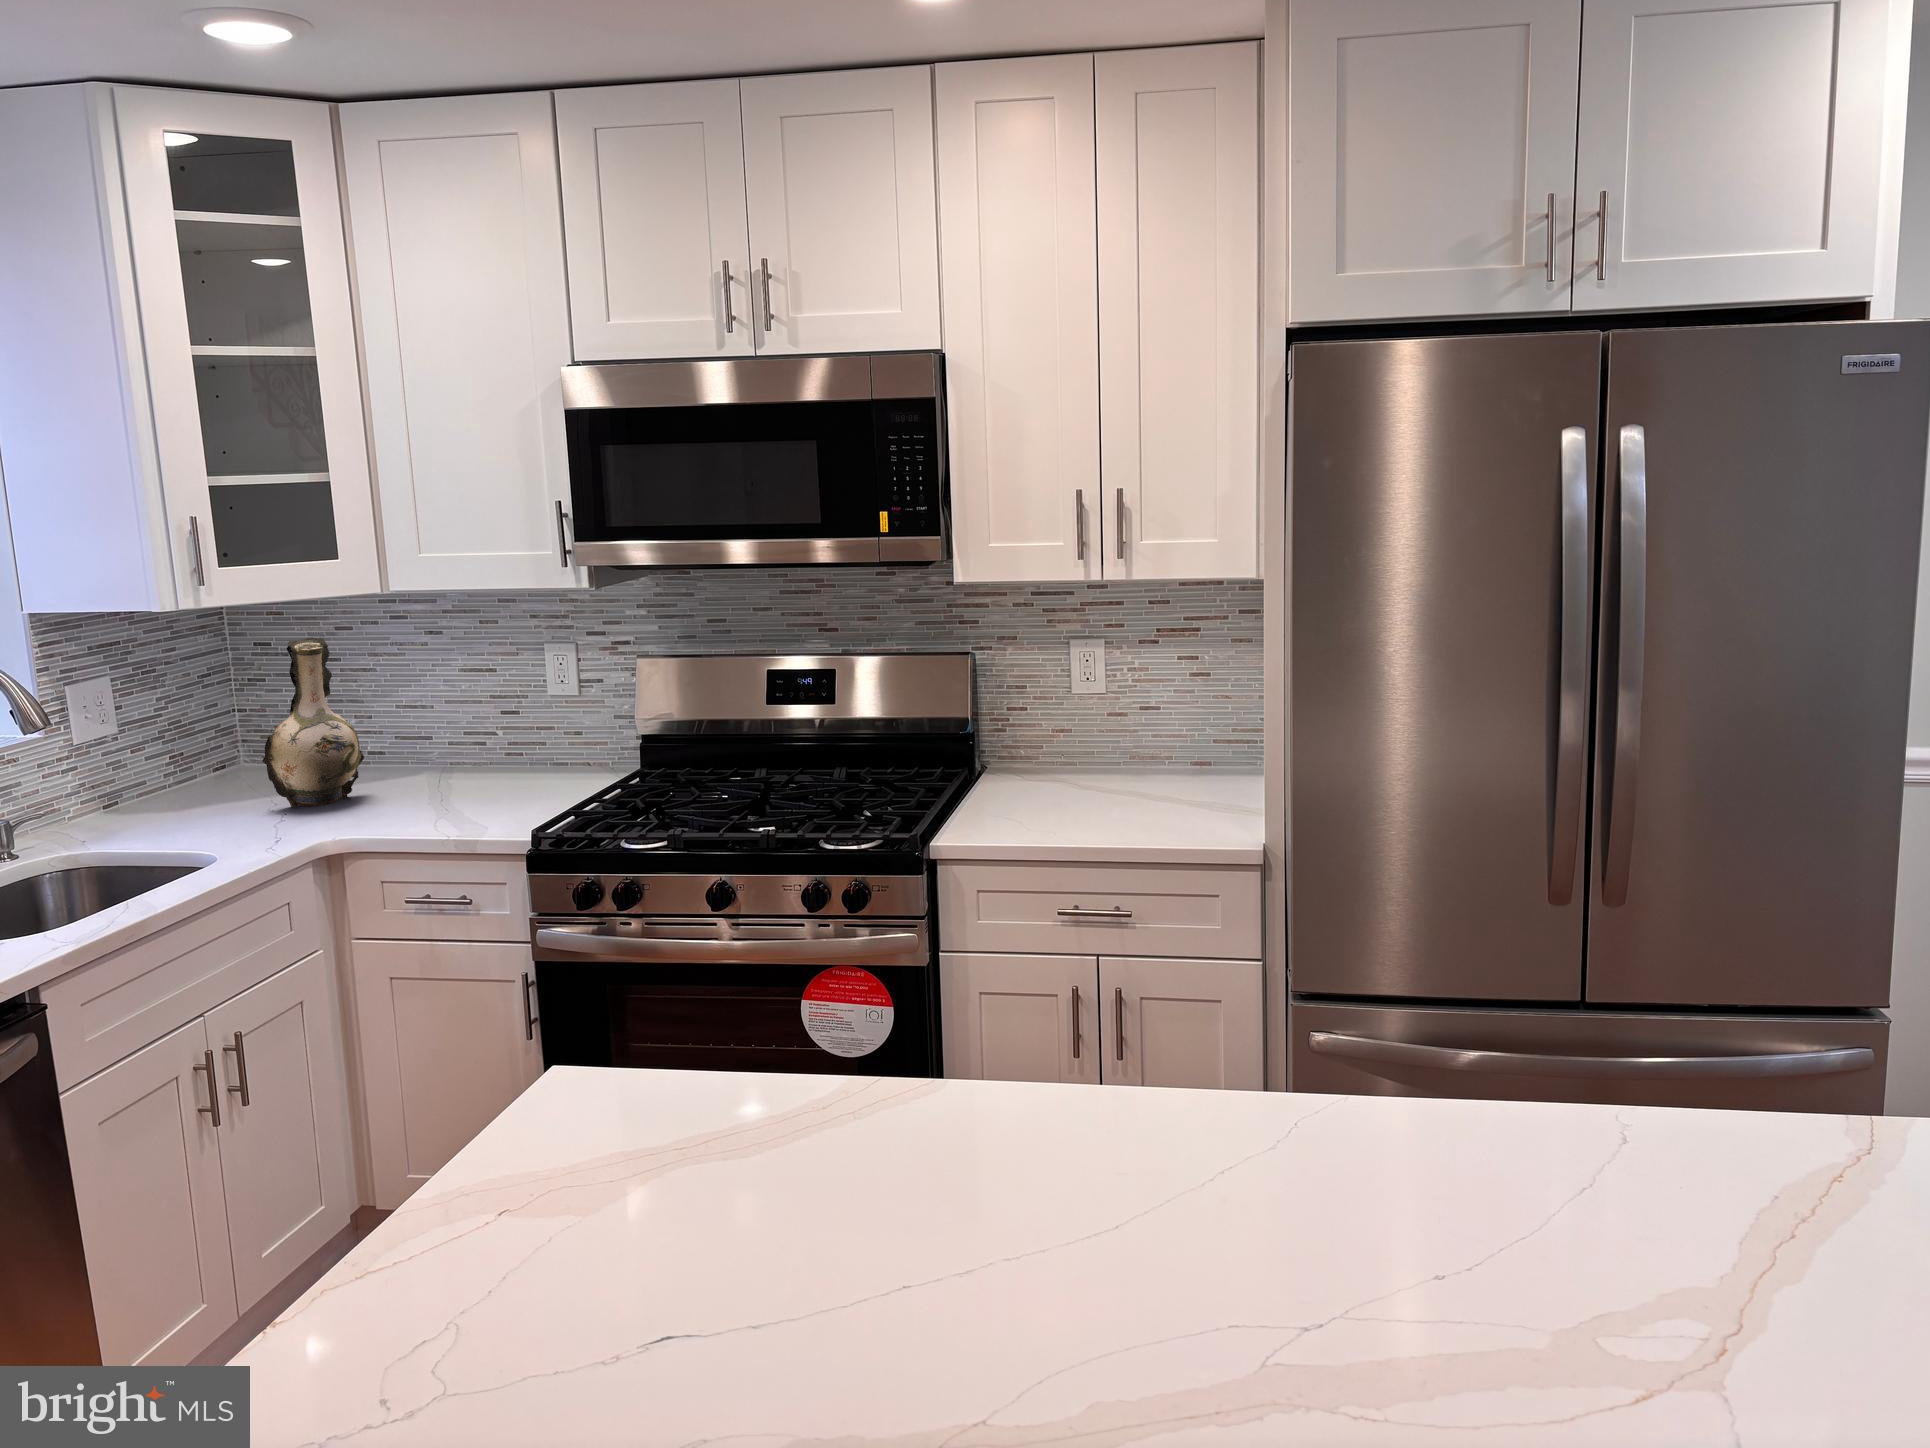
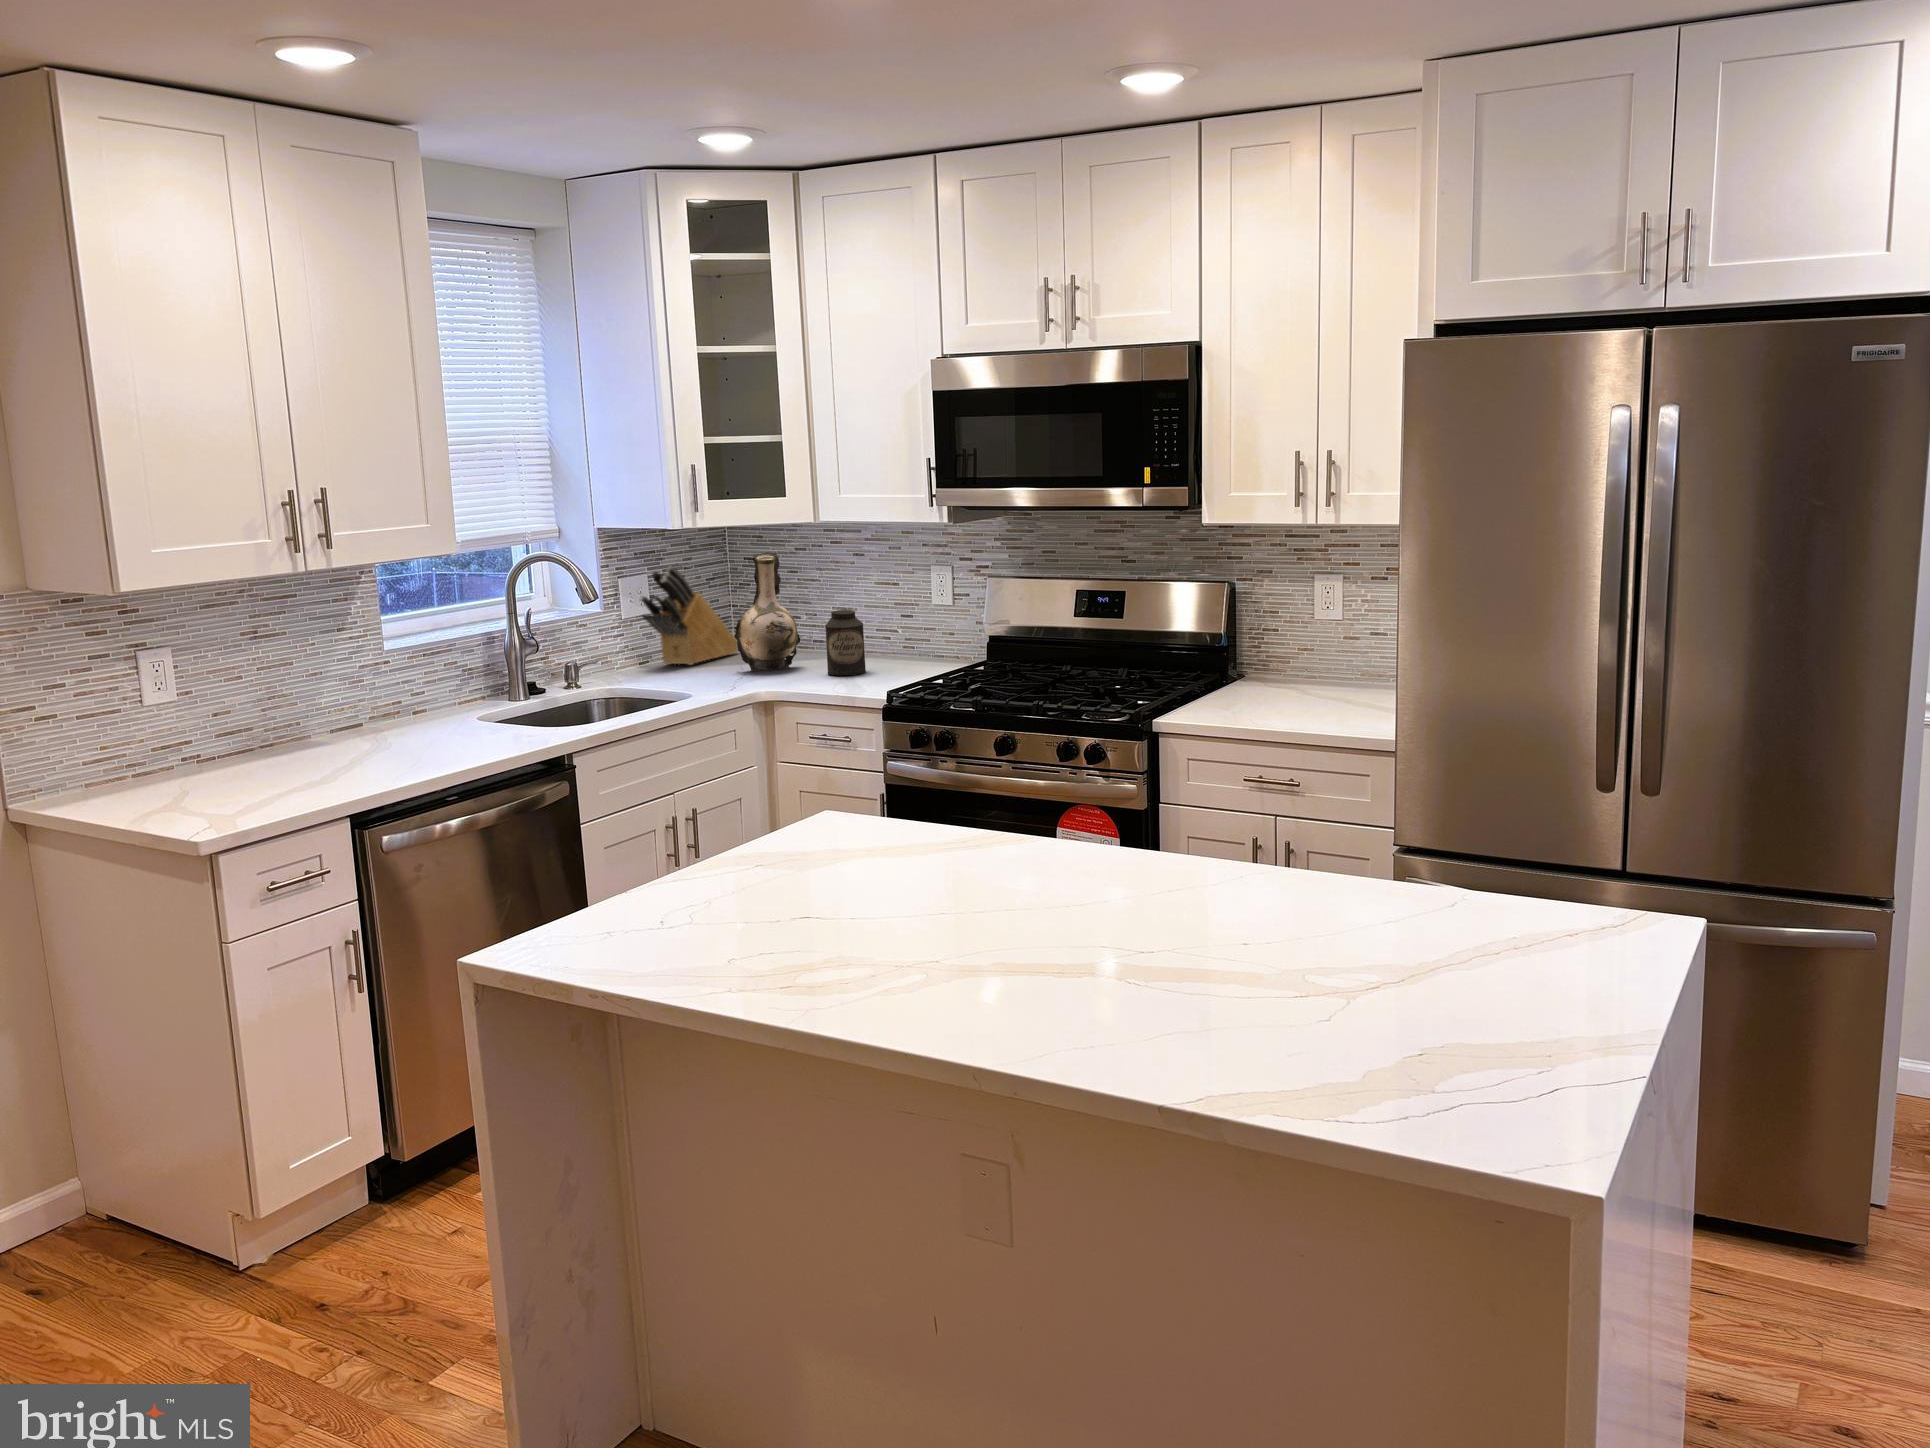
knife block: none [102,663,258,805] -> present [640,567,737,665]
canister: none [408,714,471,806] -> present [825,610,866,675]

